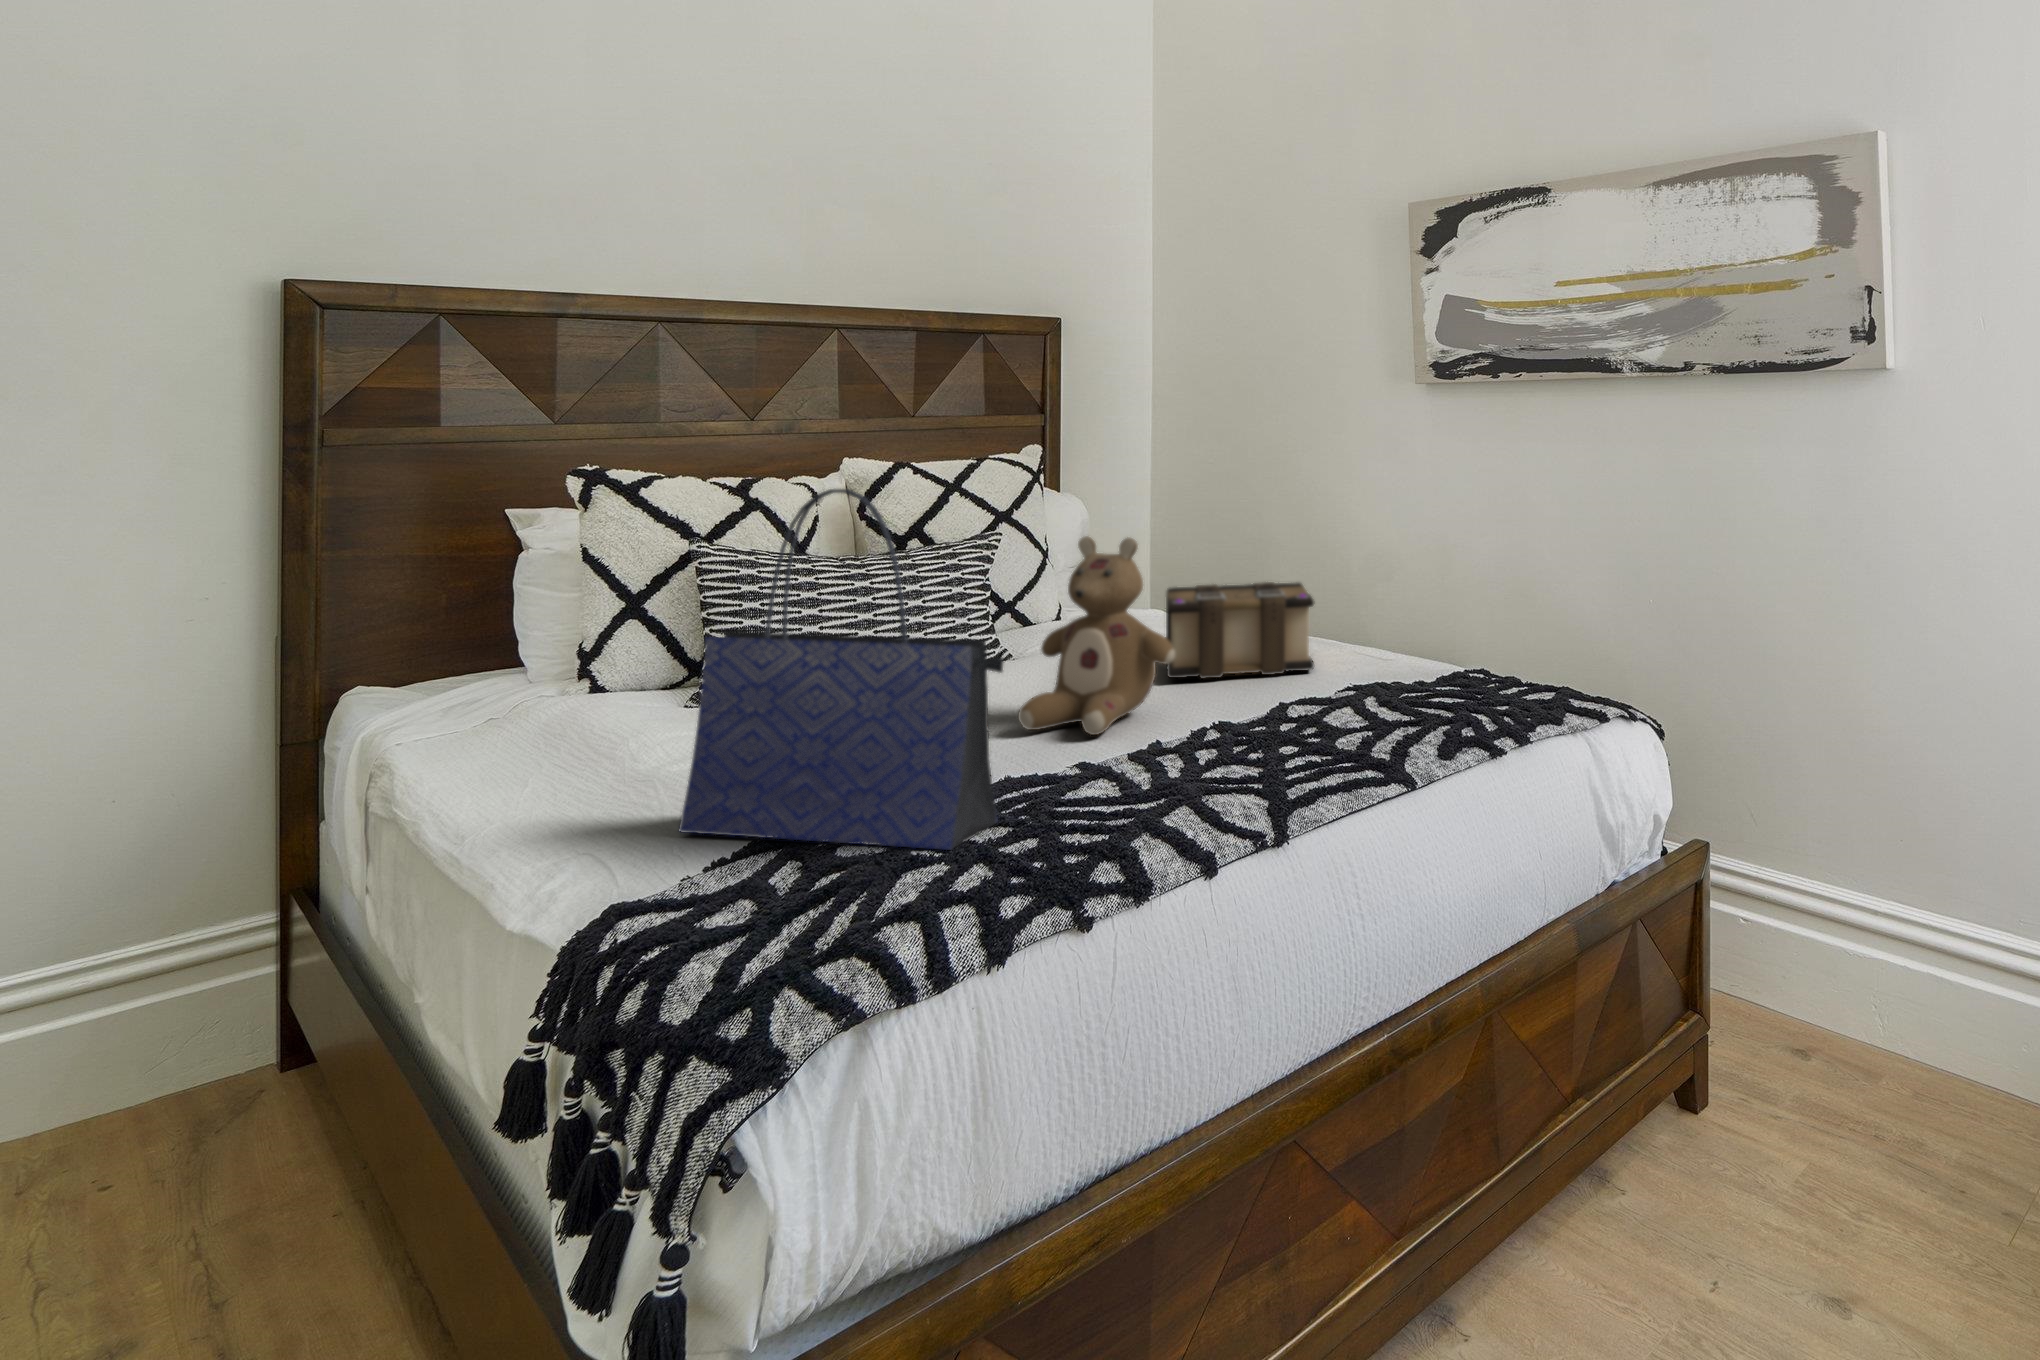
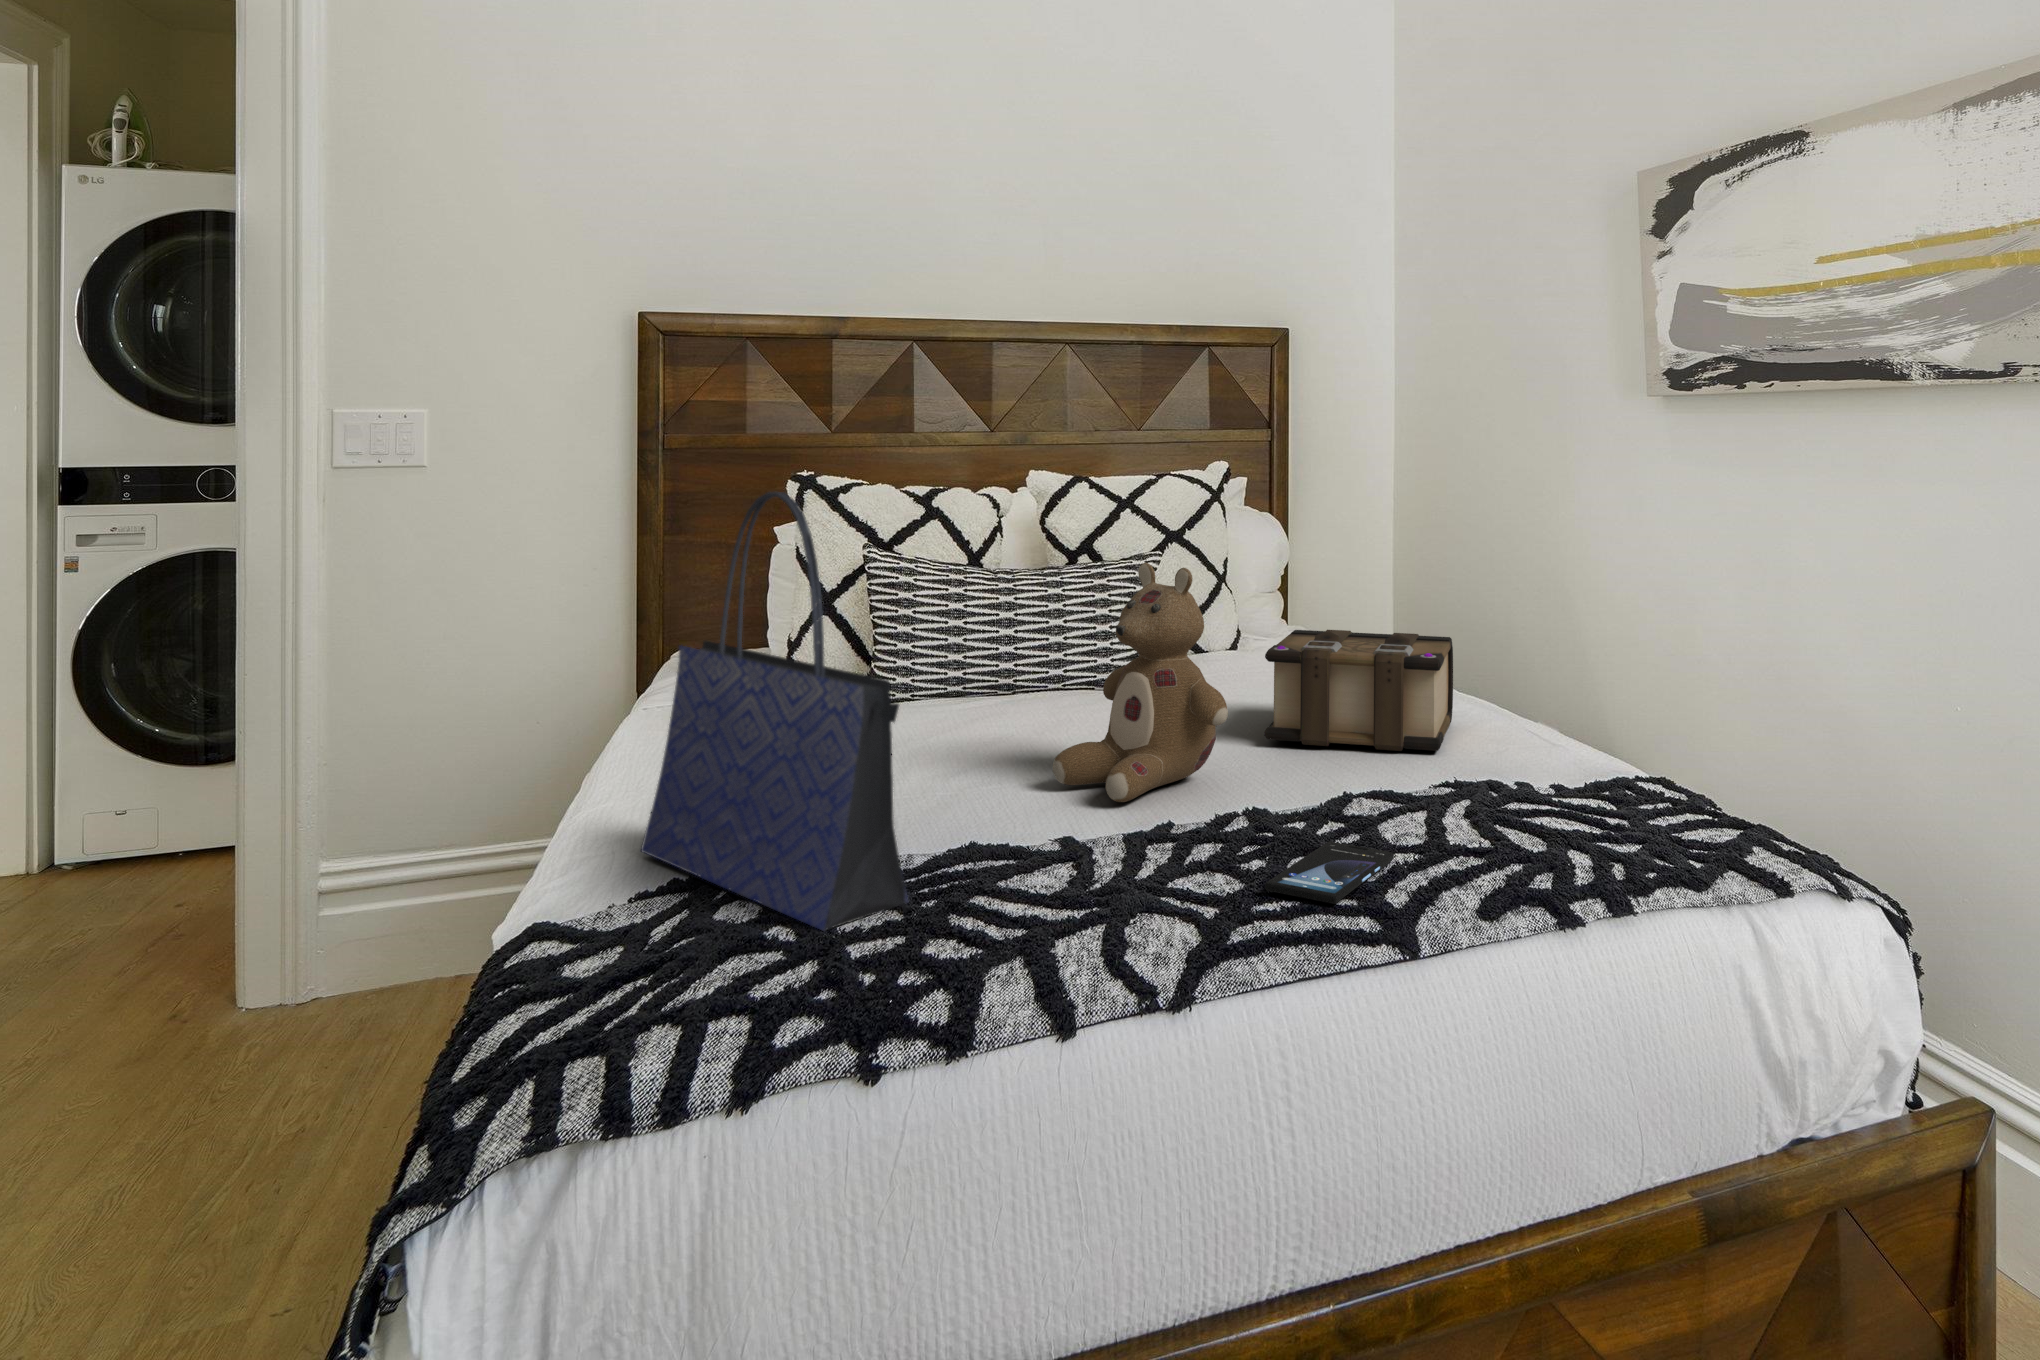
smartphone: none [1280,734,1350,769] -> present [1265,841,1394,904]

